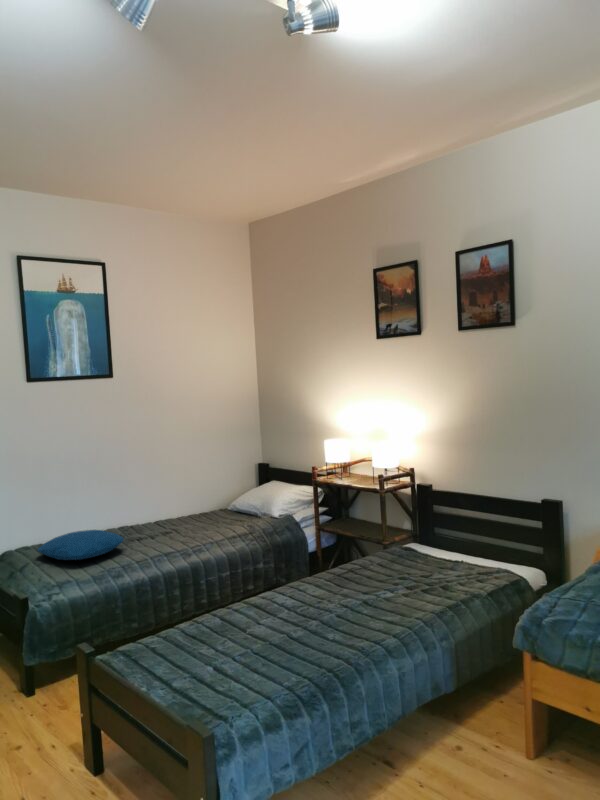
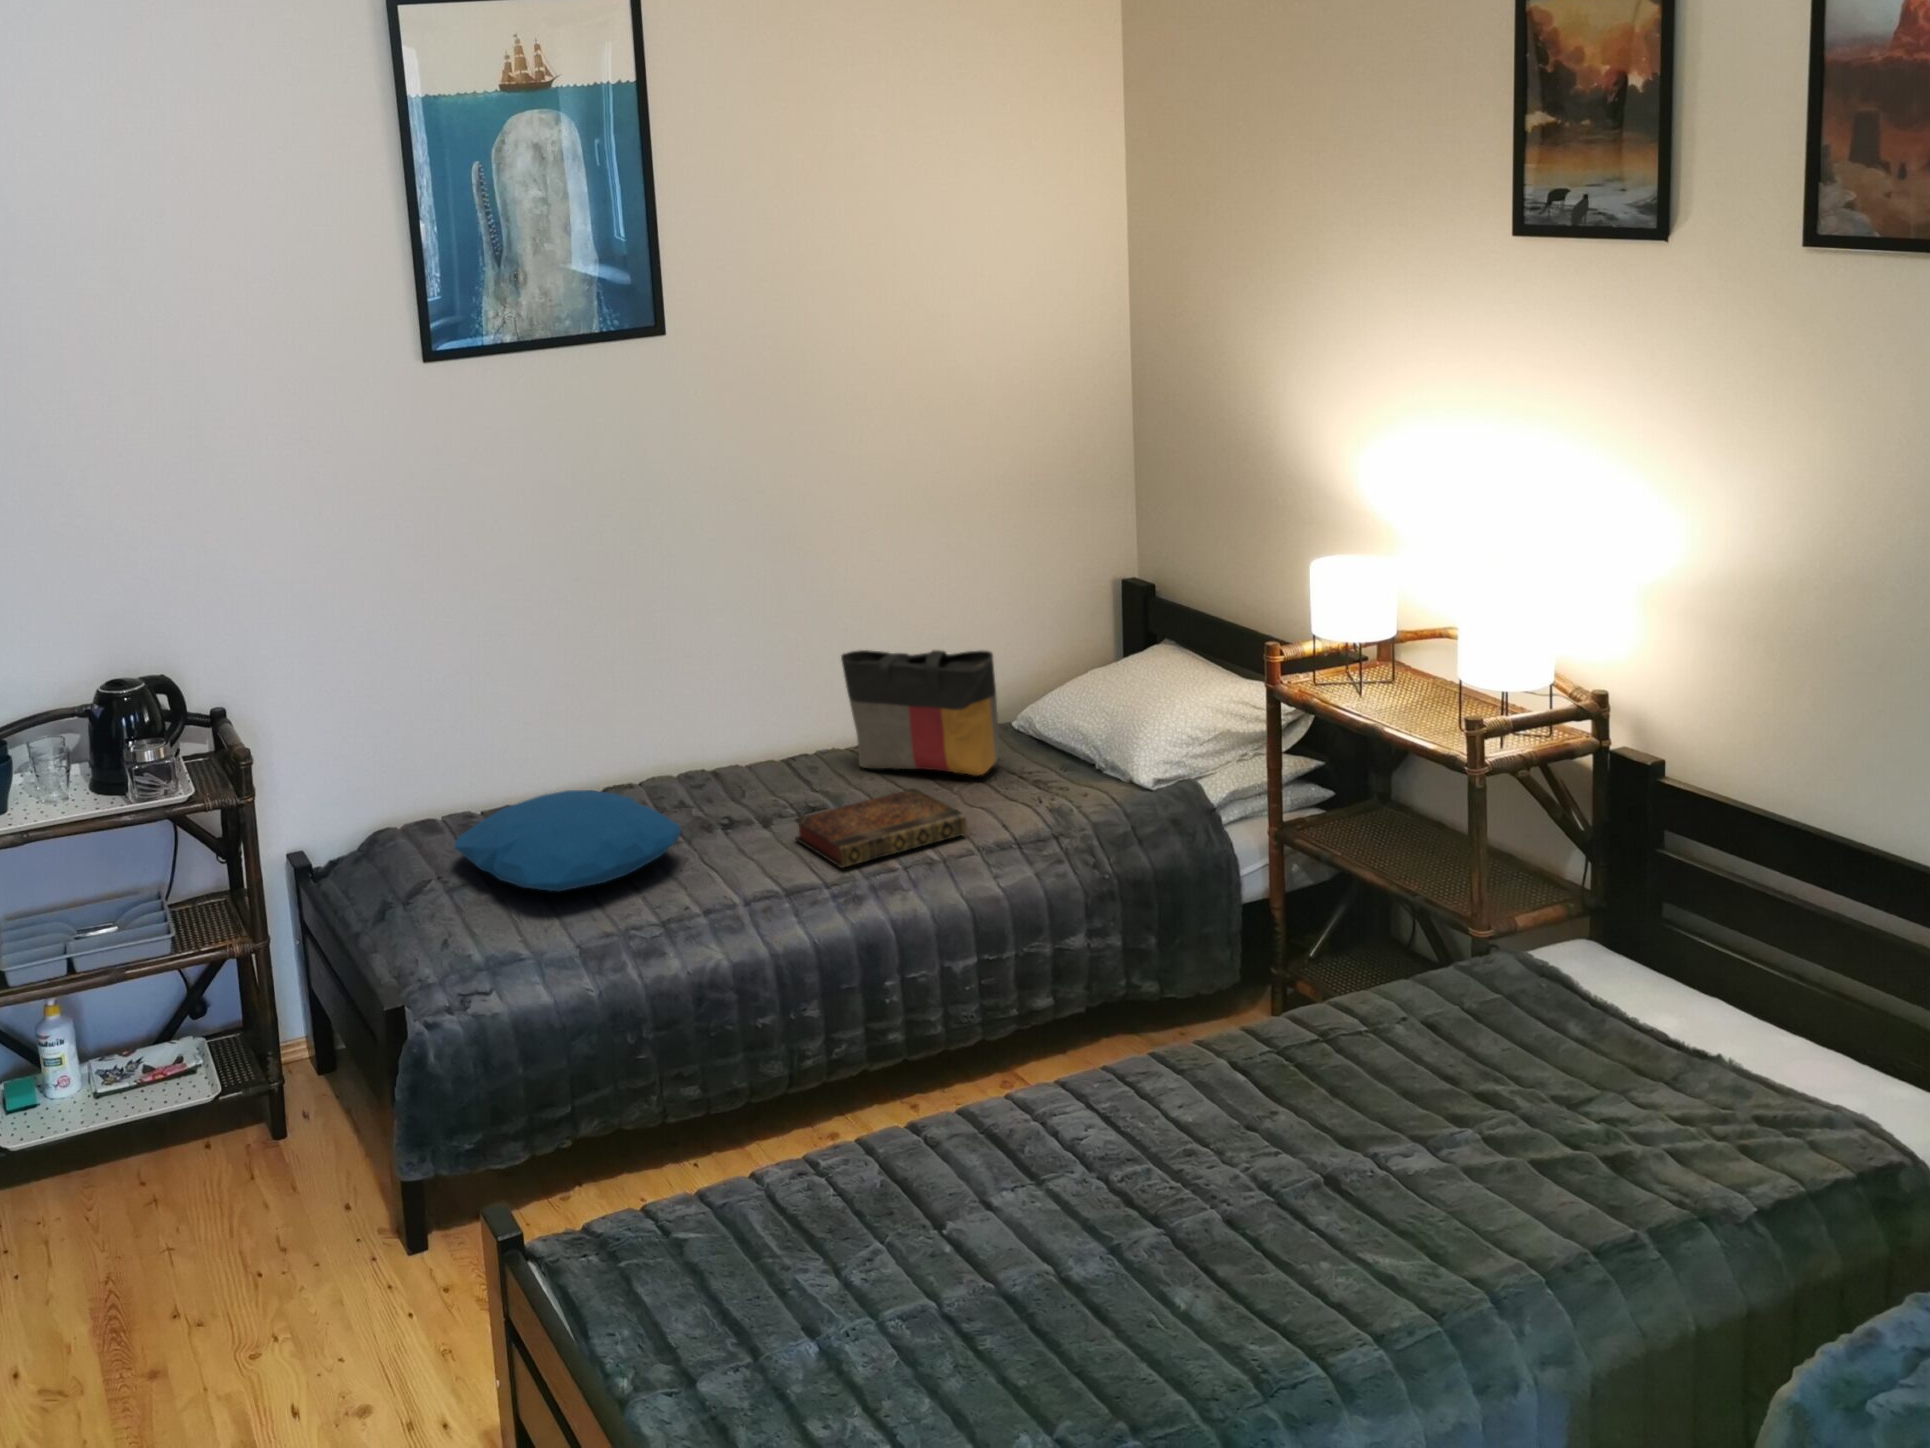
tote bag: none [172,480,226,523] -> present [841,650,999,776]
book: none [162,523,221,546] -> present [794,788,967,868]

